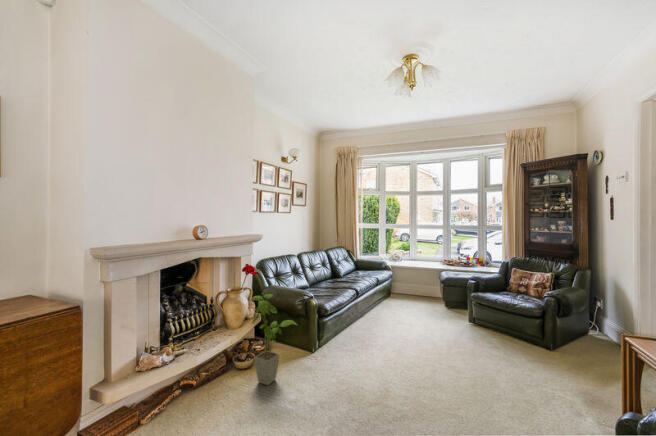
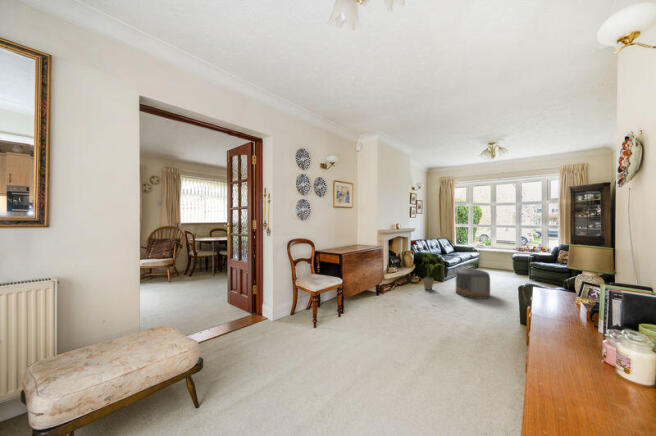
pouf: none [324,327,395,415] -> present [456,269,490,299]

